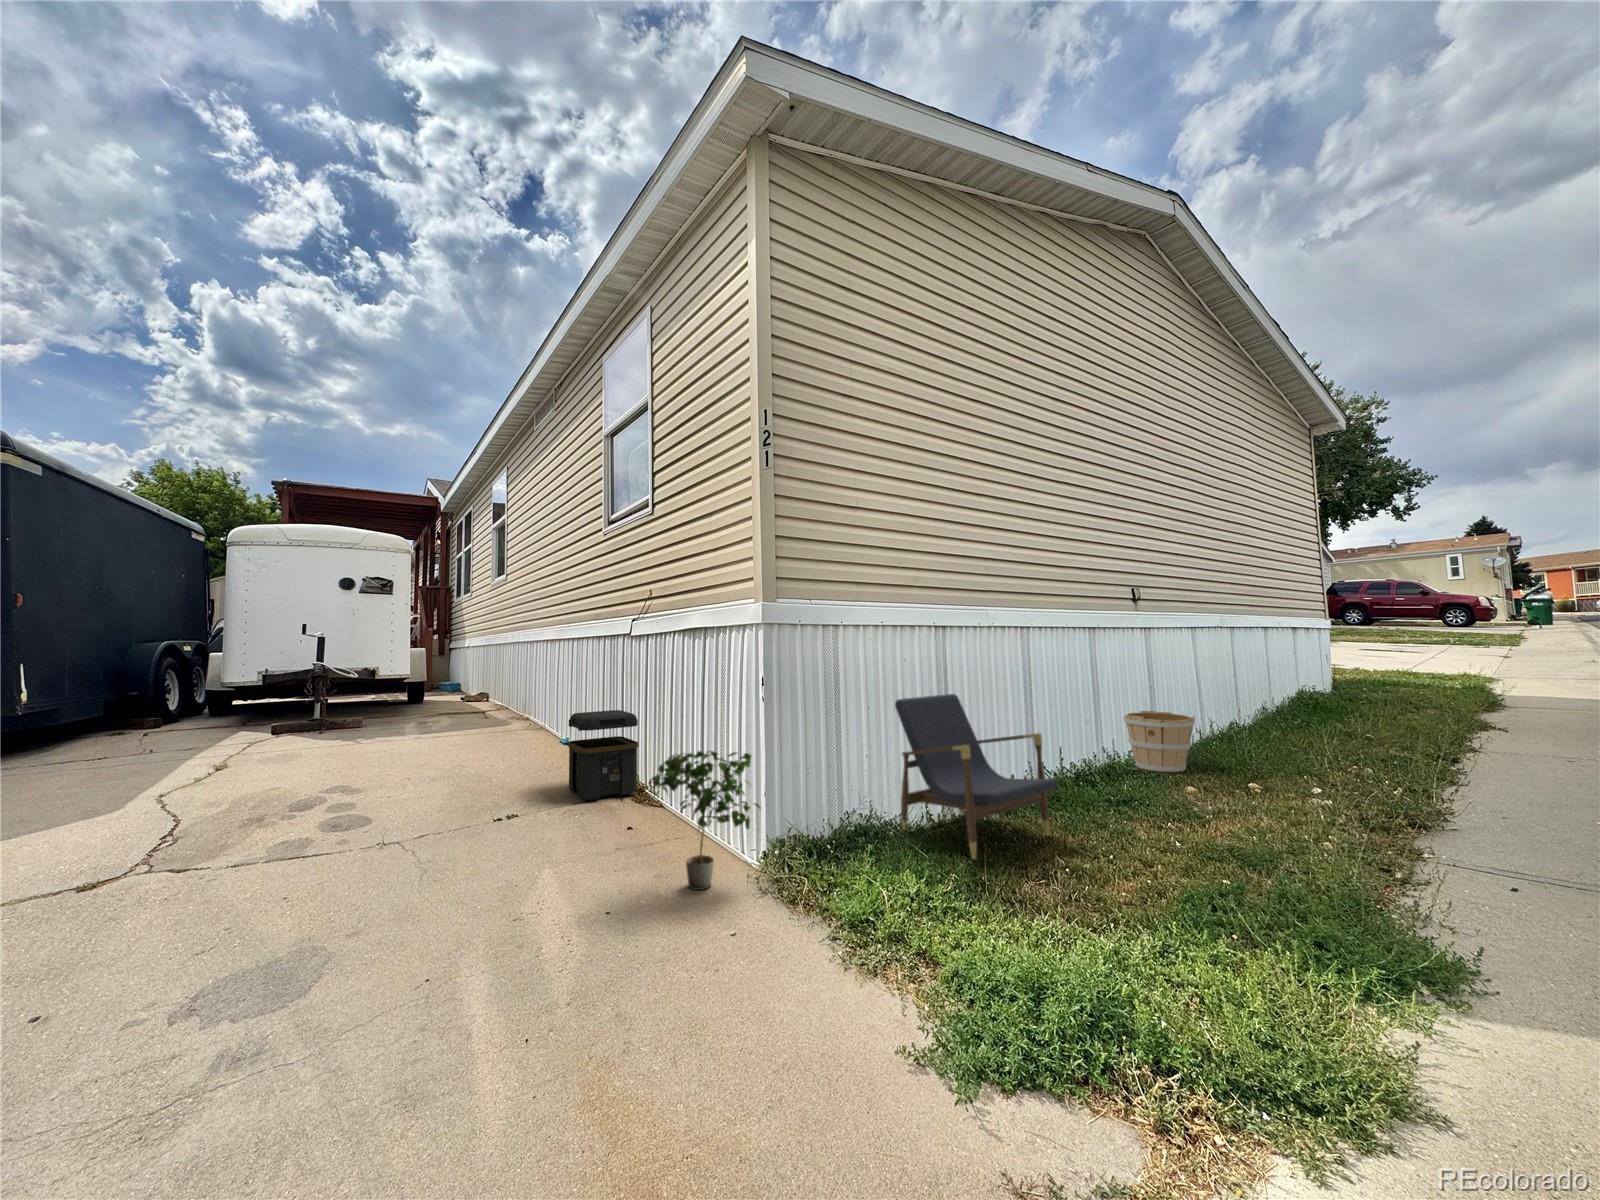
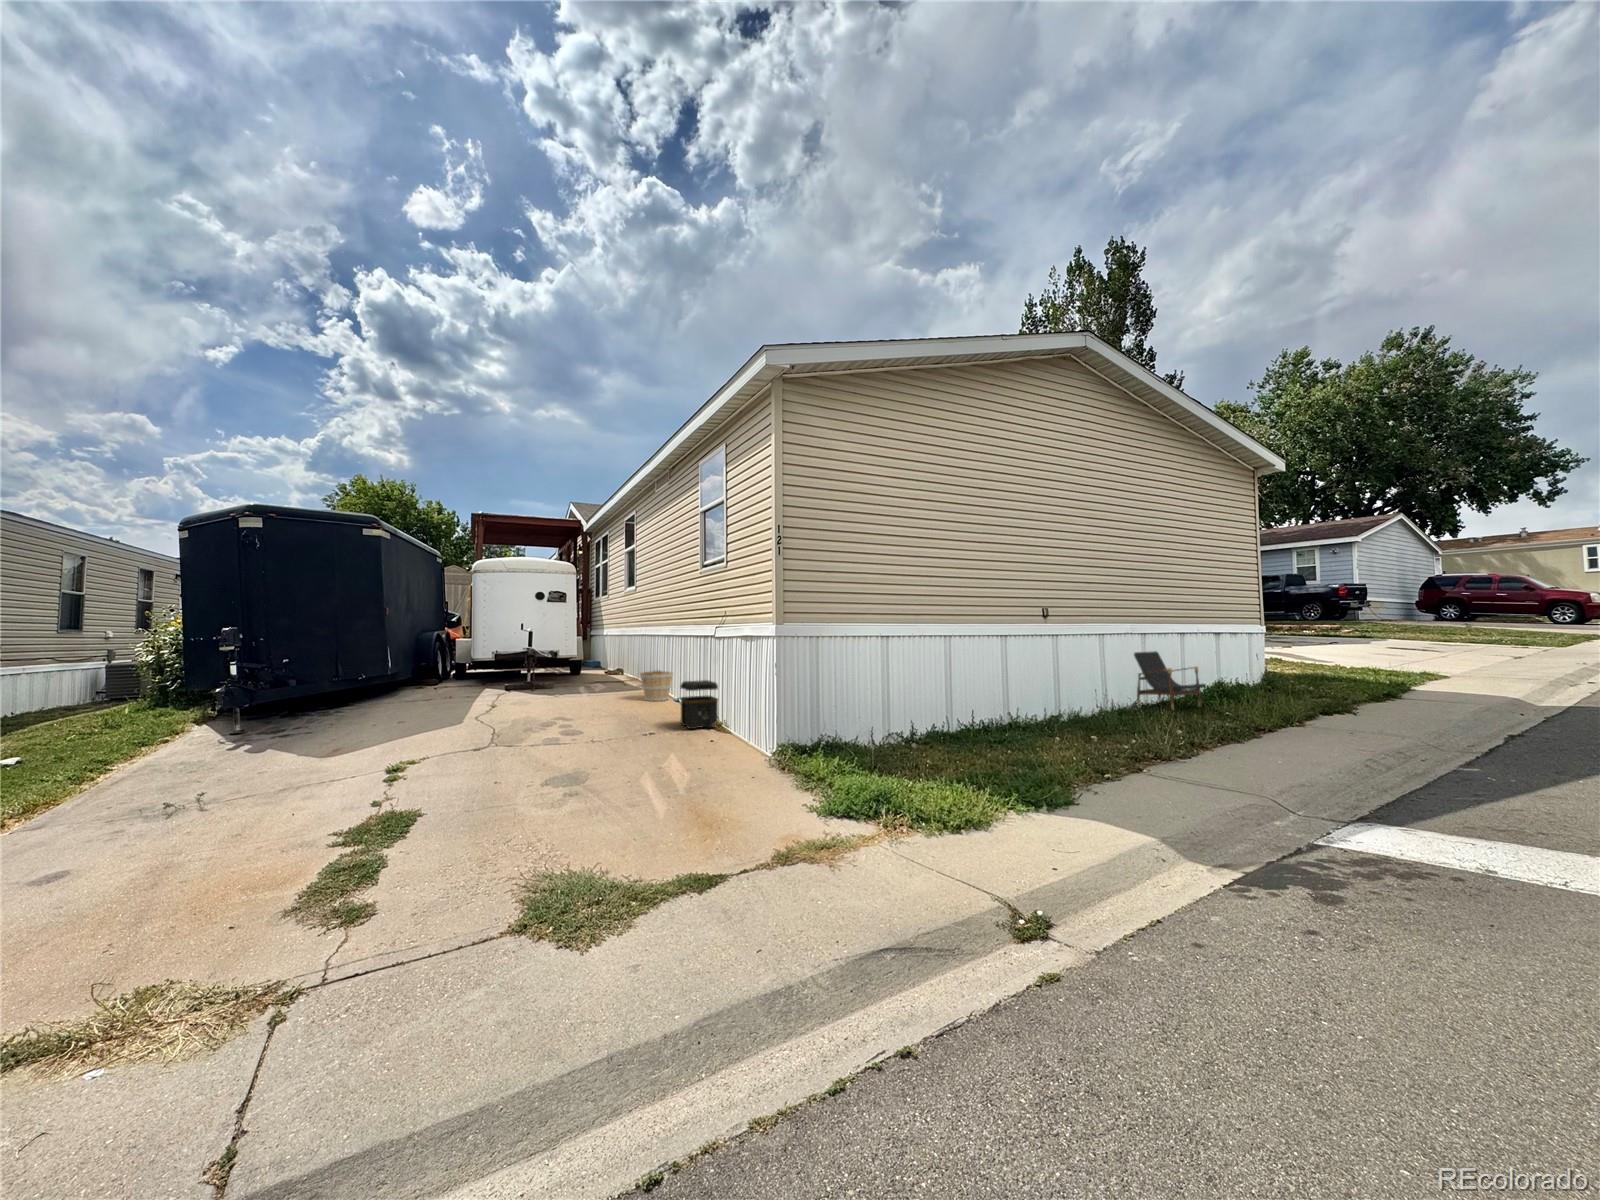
lounge chair: present [895,694,1058,859] -> present [1134,651,1205,709]
wooden bucket: present [1124,711,1195,773] -> present [640,670,673,701]
potted plant: present [649,751,761,890] -> none [718,699,771,764]

